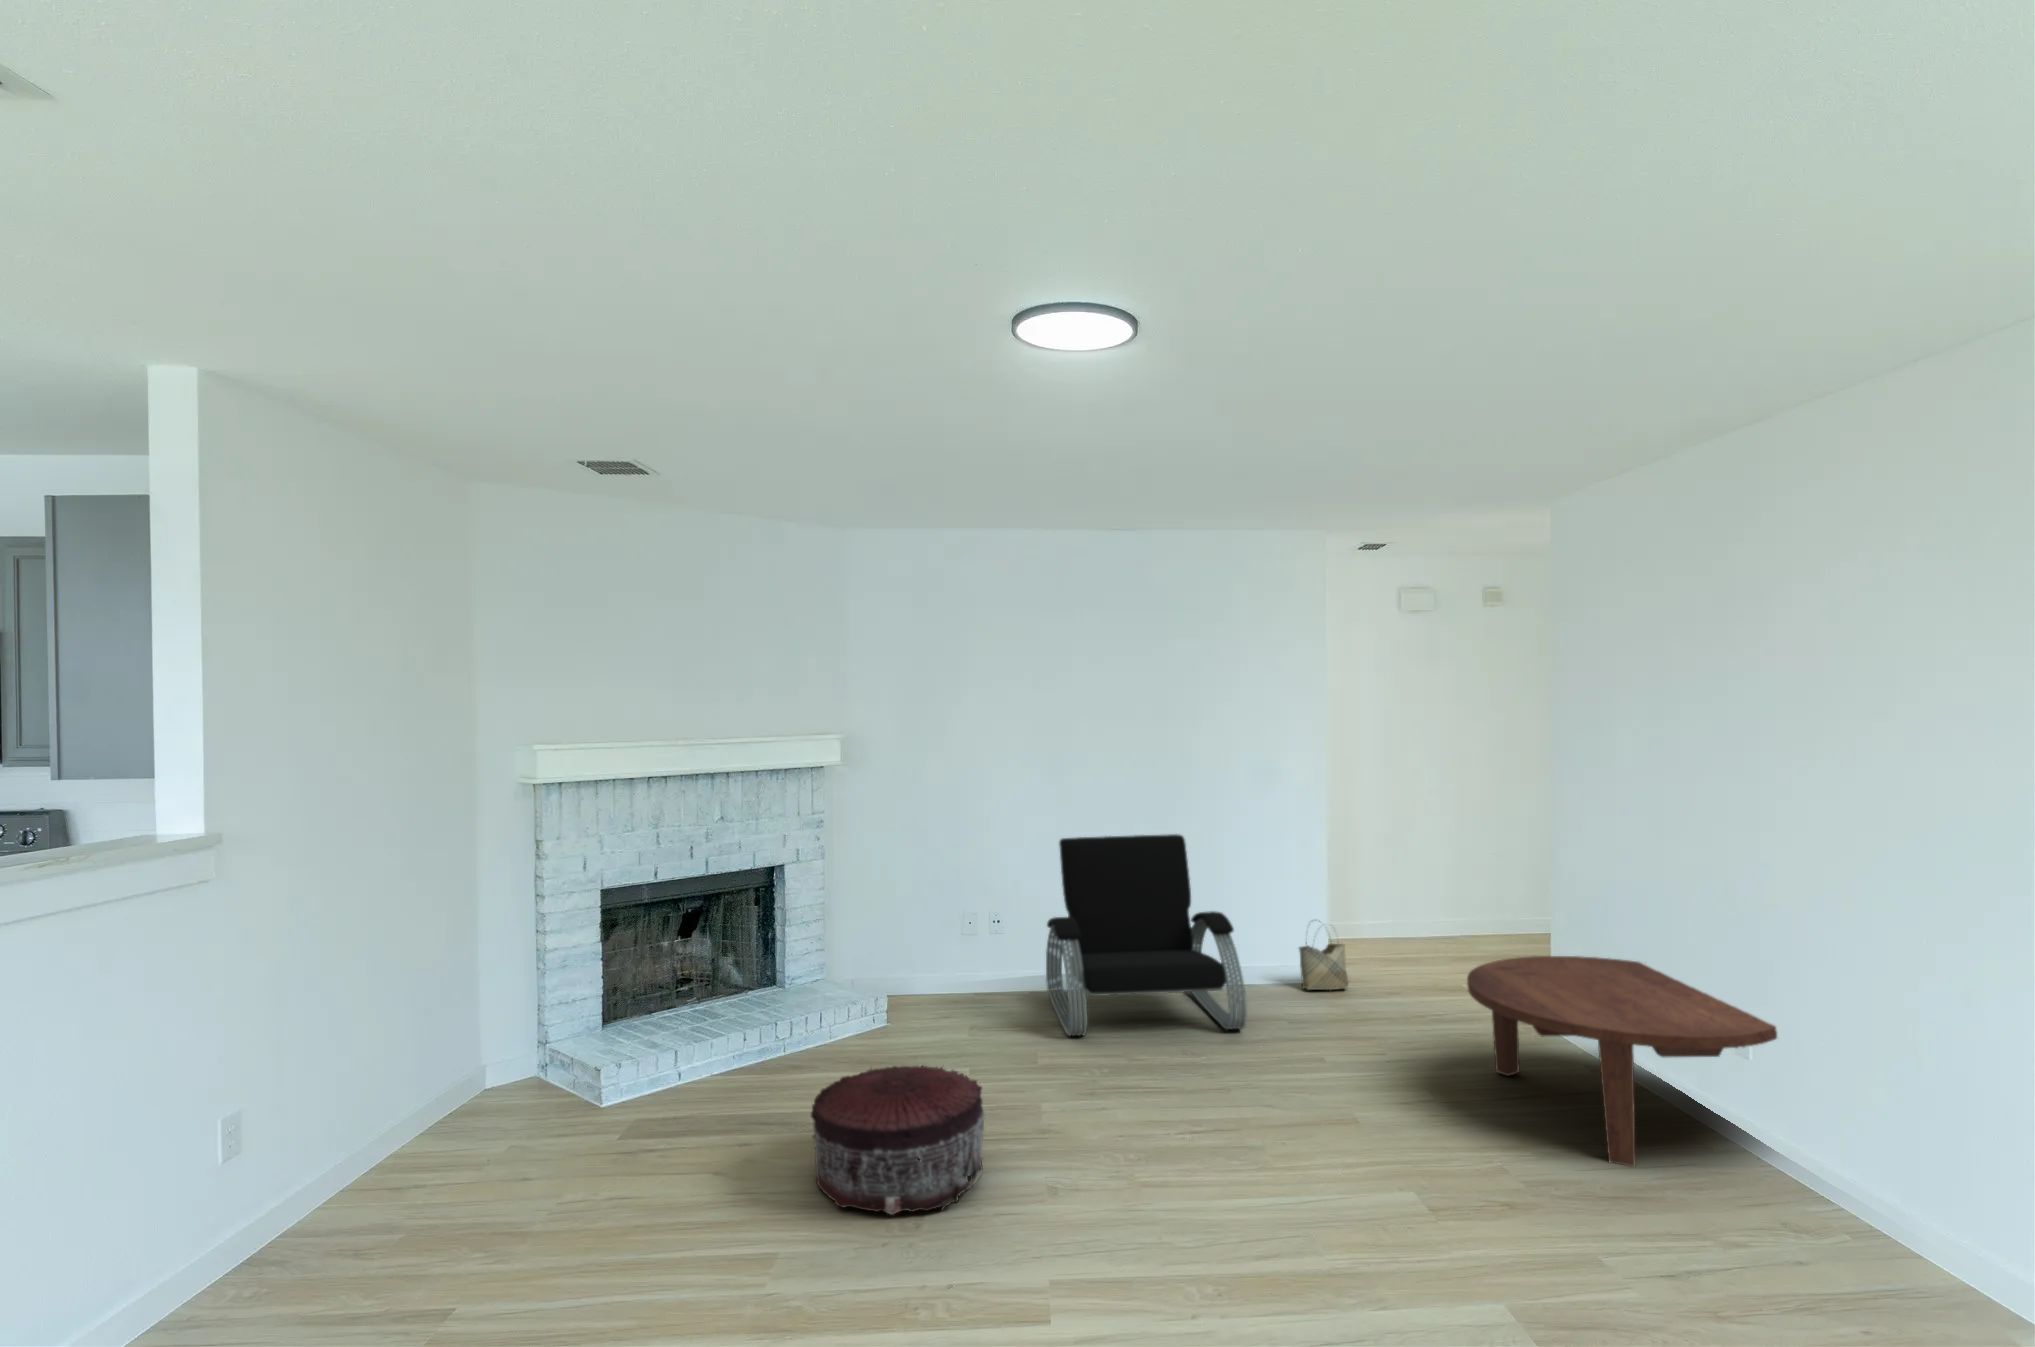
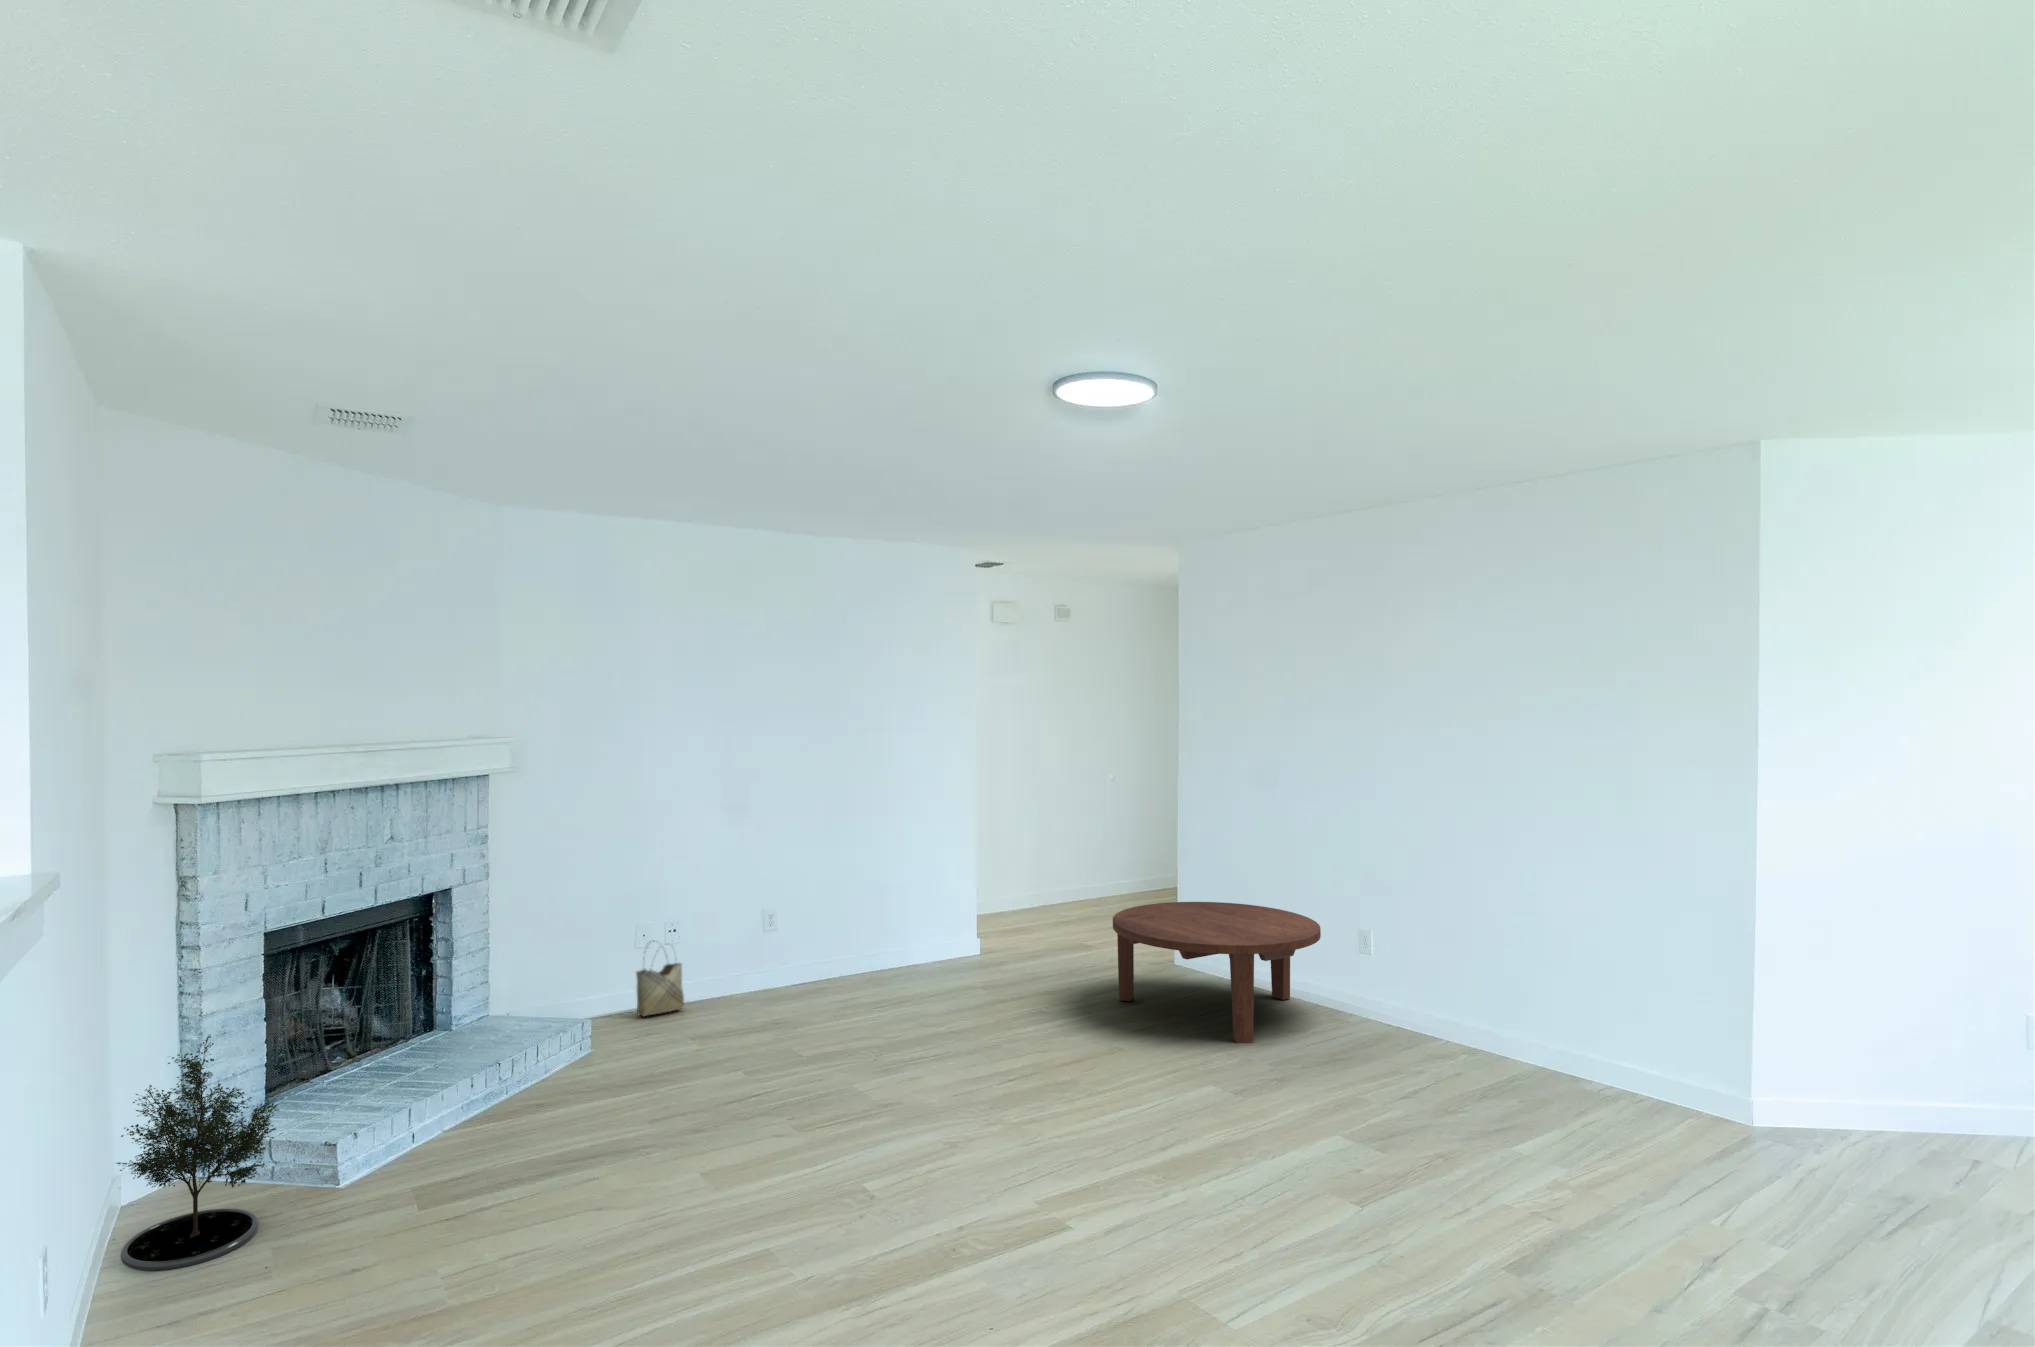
armchair: present [1046,834,1247,1036] -> none [710,832,922,1030]
woven basket: present [1299,942,1348,990] -> present [636,941,684,1016]
potted tree: none [433,967,550,1144] -> present [117,1034,279,1271]
pouf: present [811,1066,984,1215] -> none [671,1057,847,1205]

